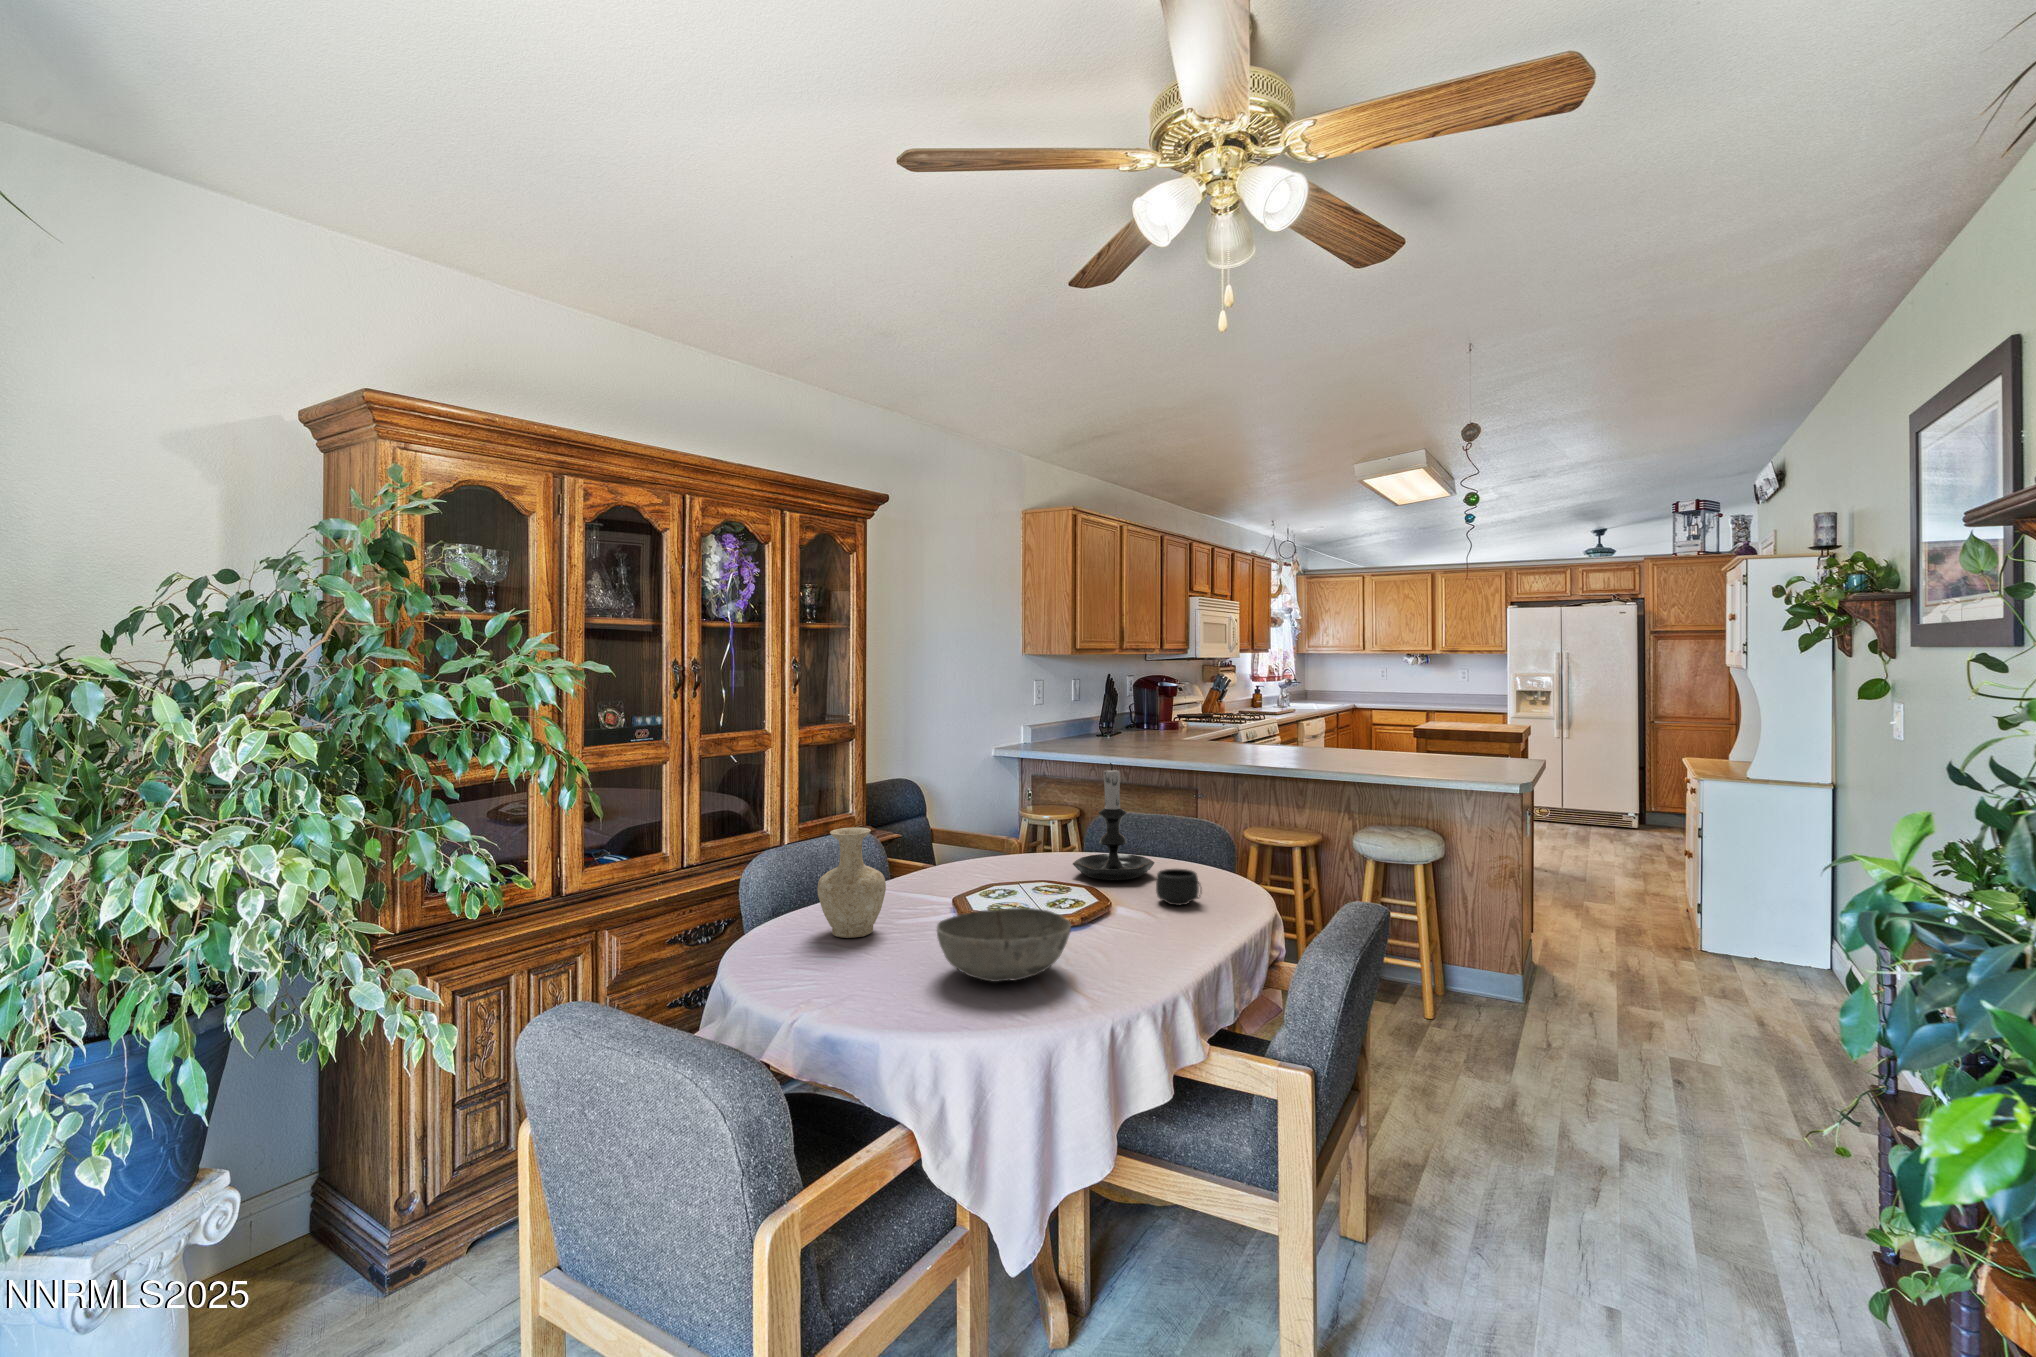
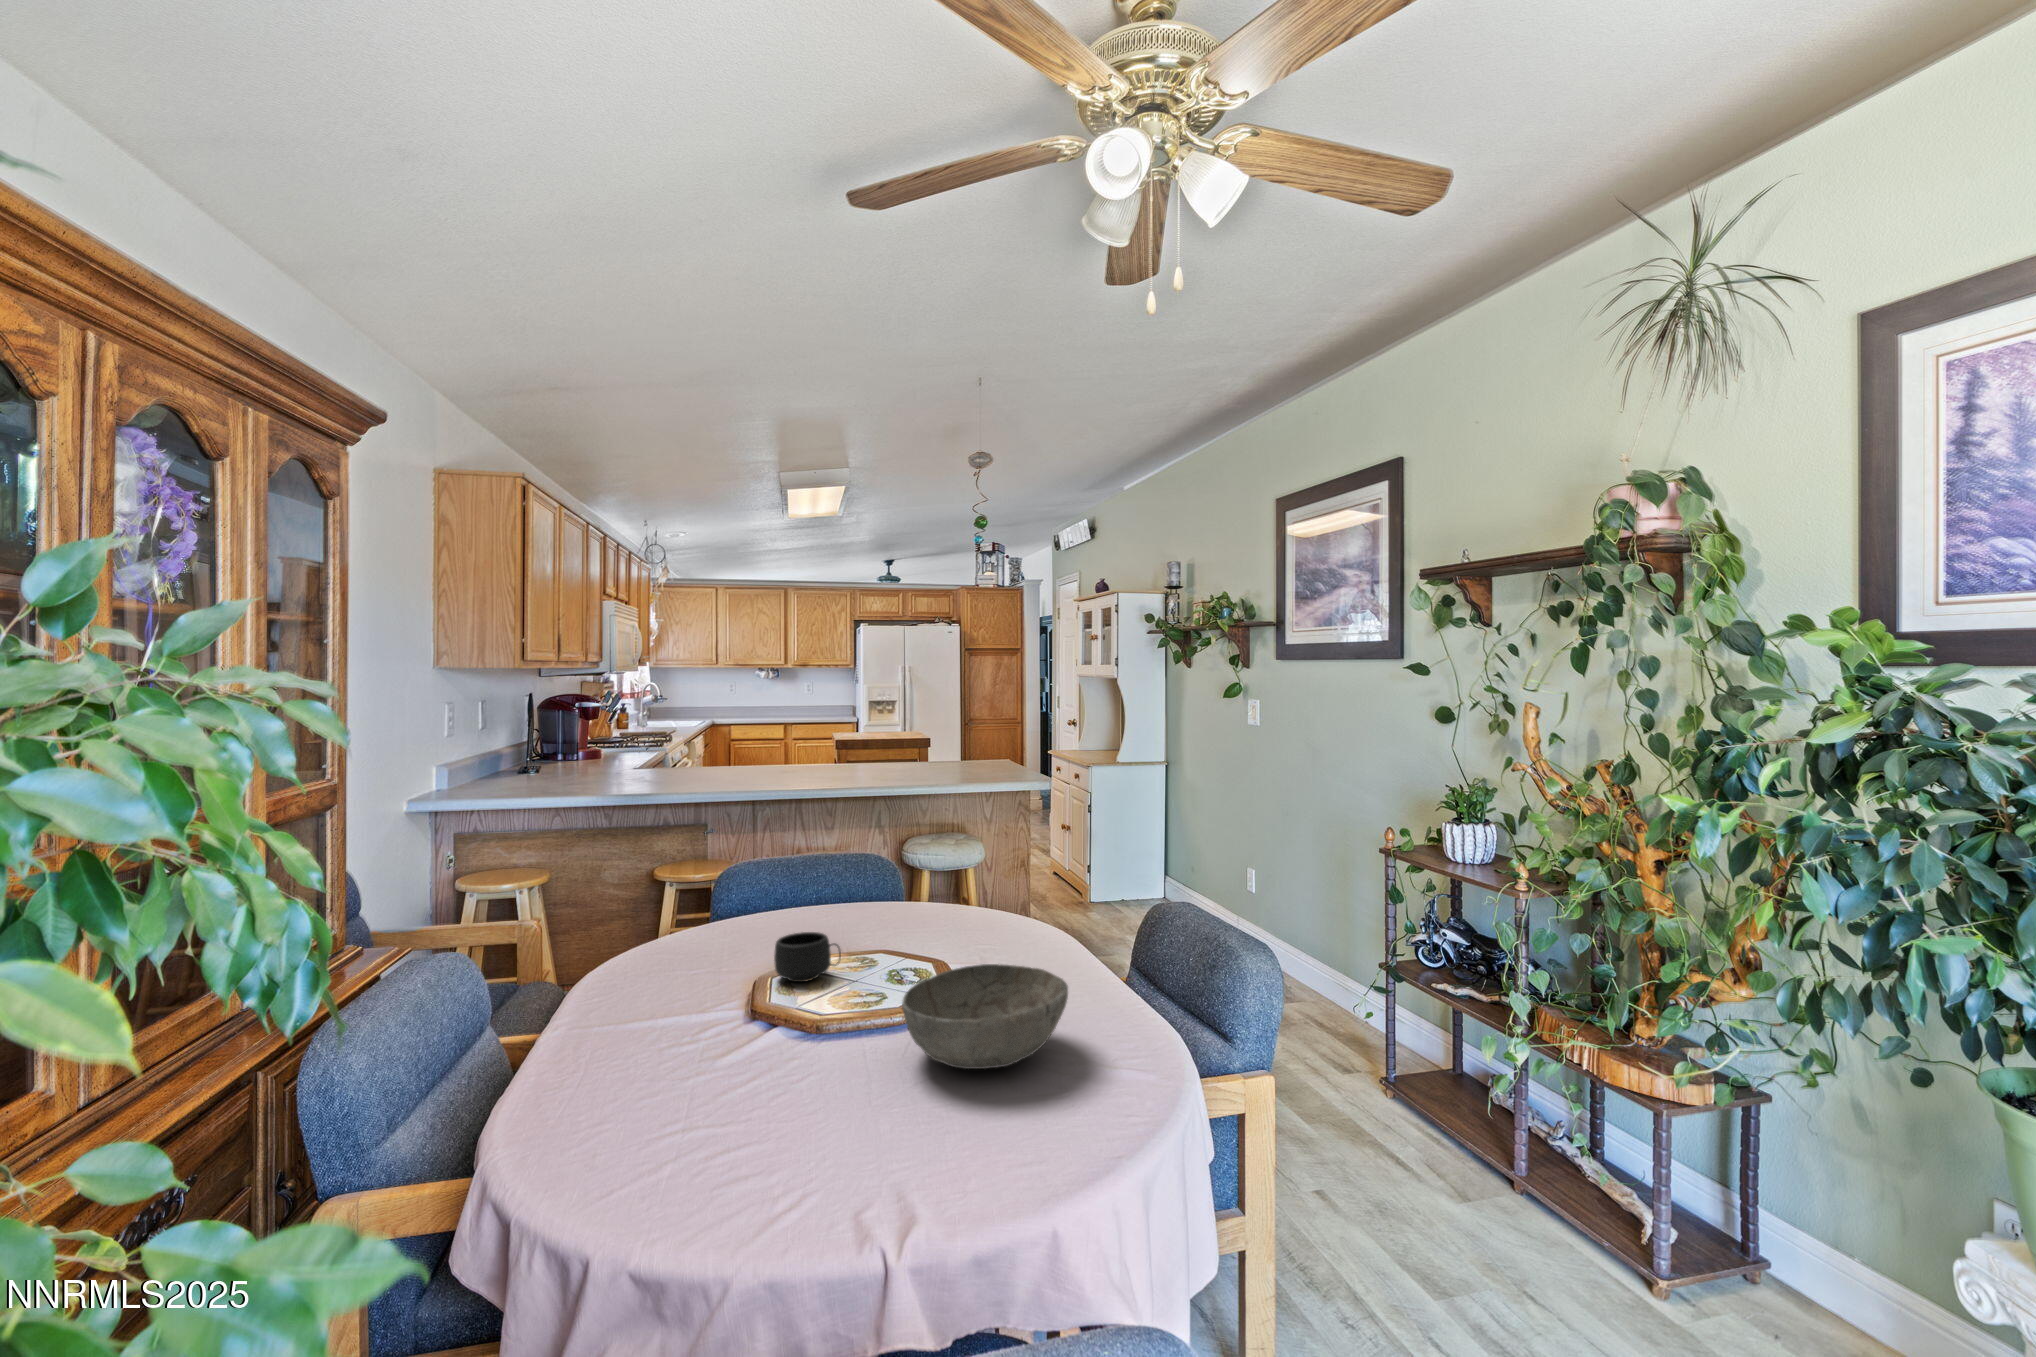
candle holder: present [1073,763,1154,880] -> none [805,786,900,930]
vase: present [817,827,886,938] -> none [630,912,740,1089]
mug: present [1156,869,1201,905] -> present [774,932,841,982]

